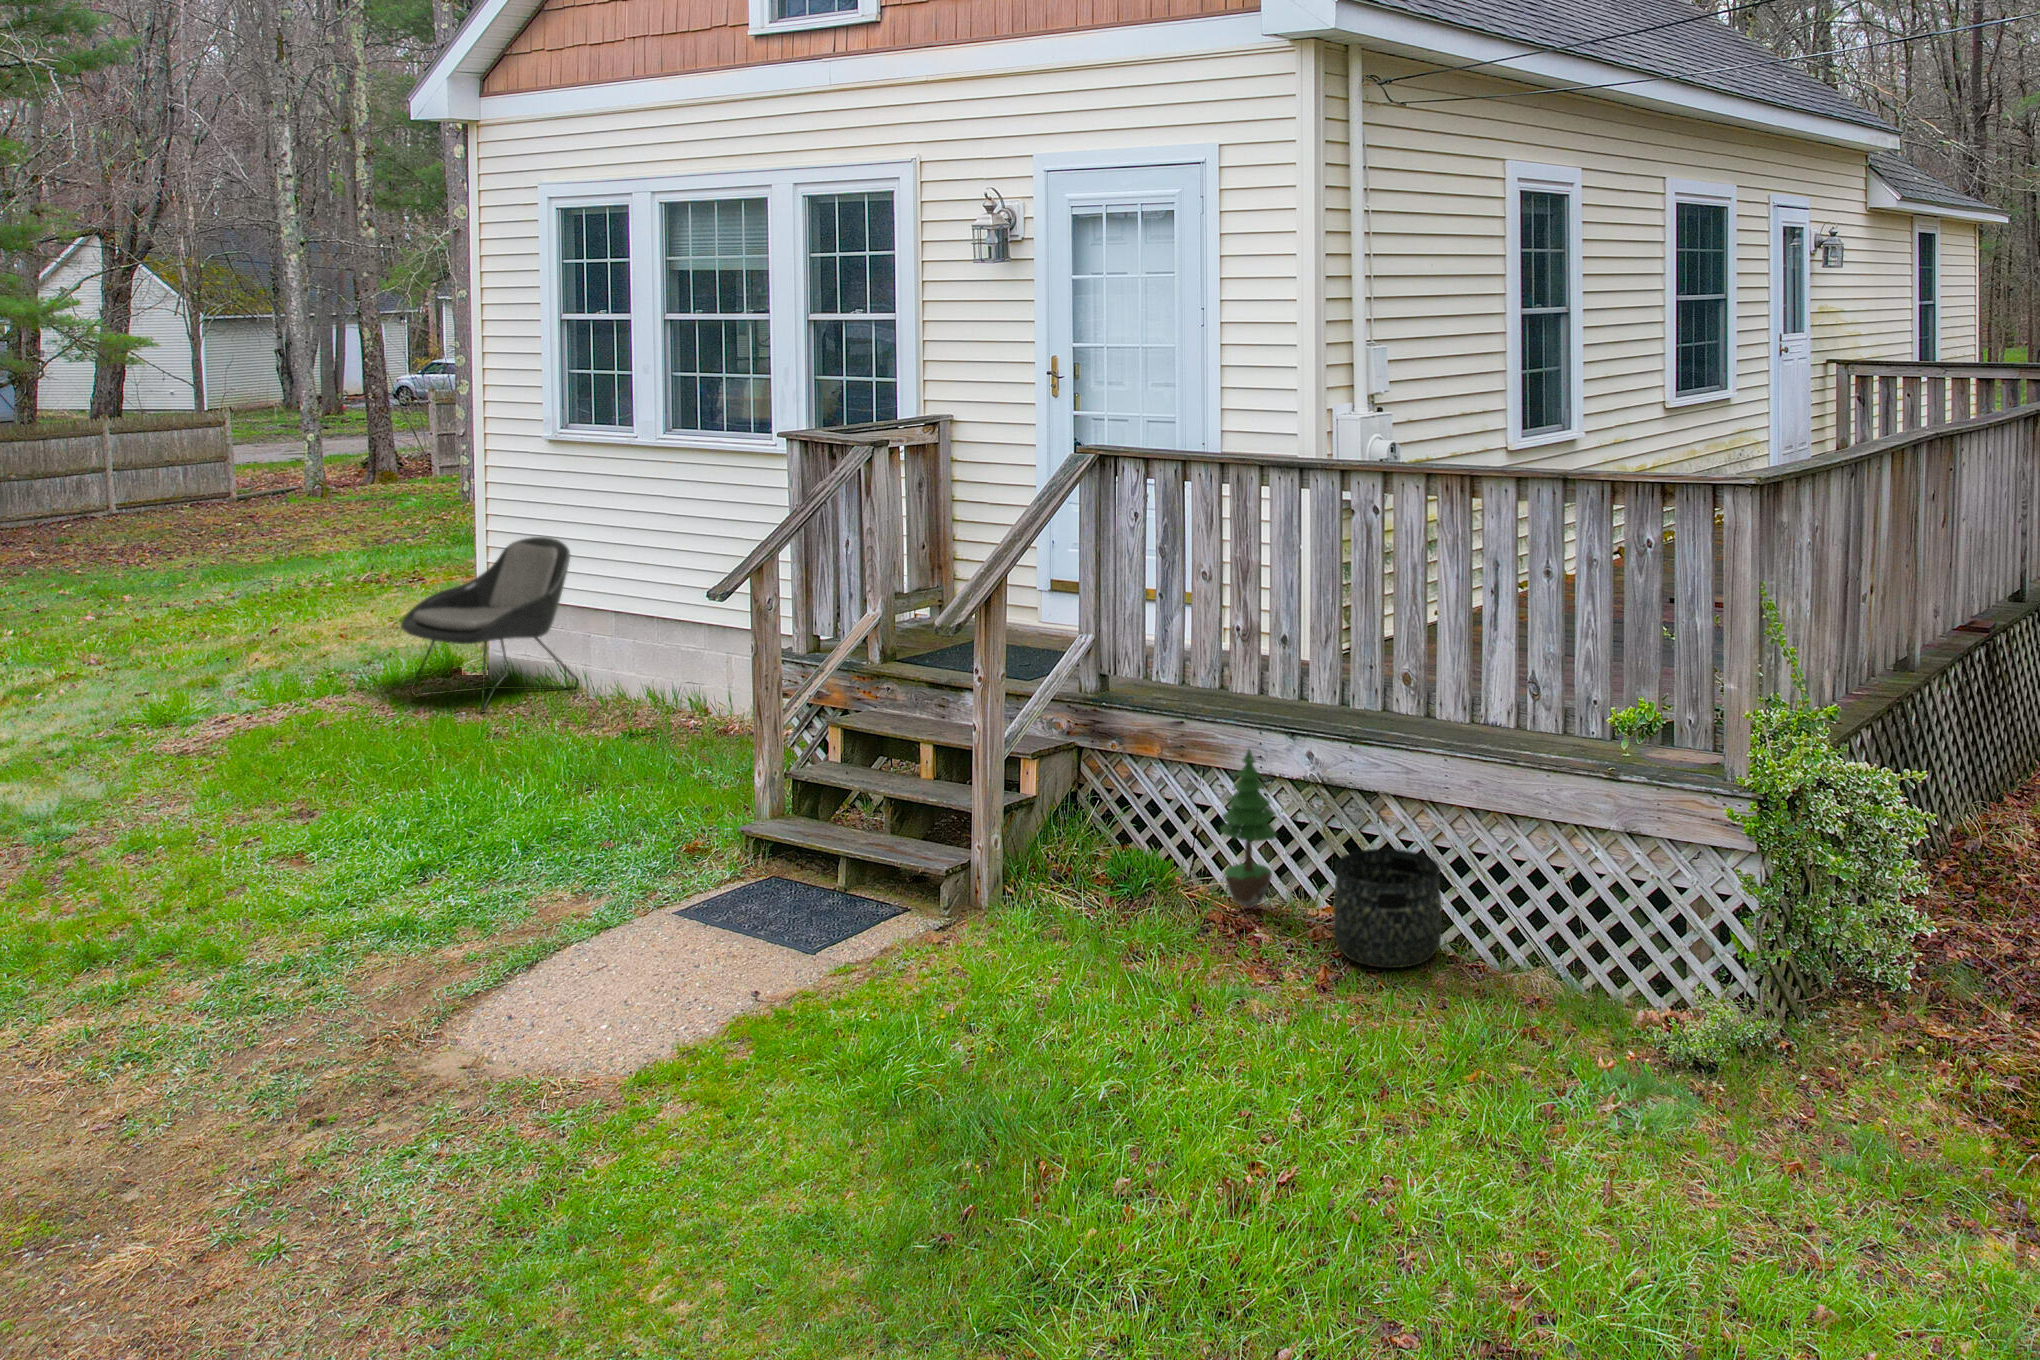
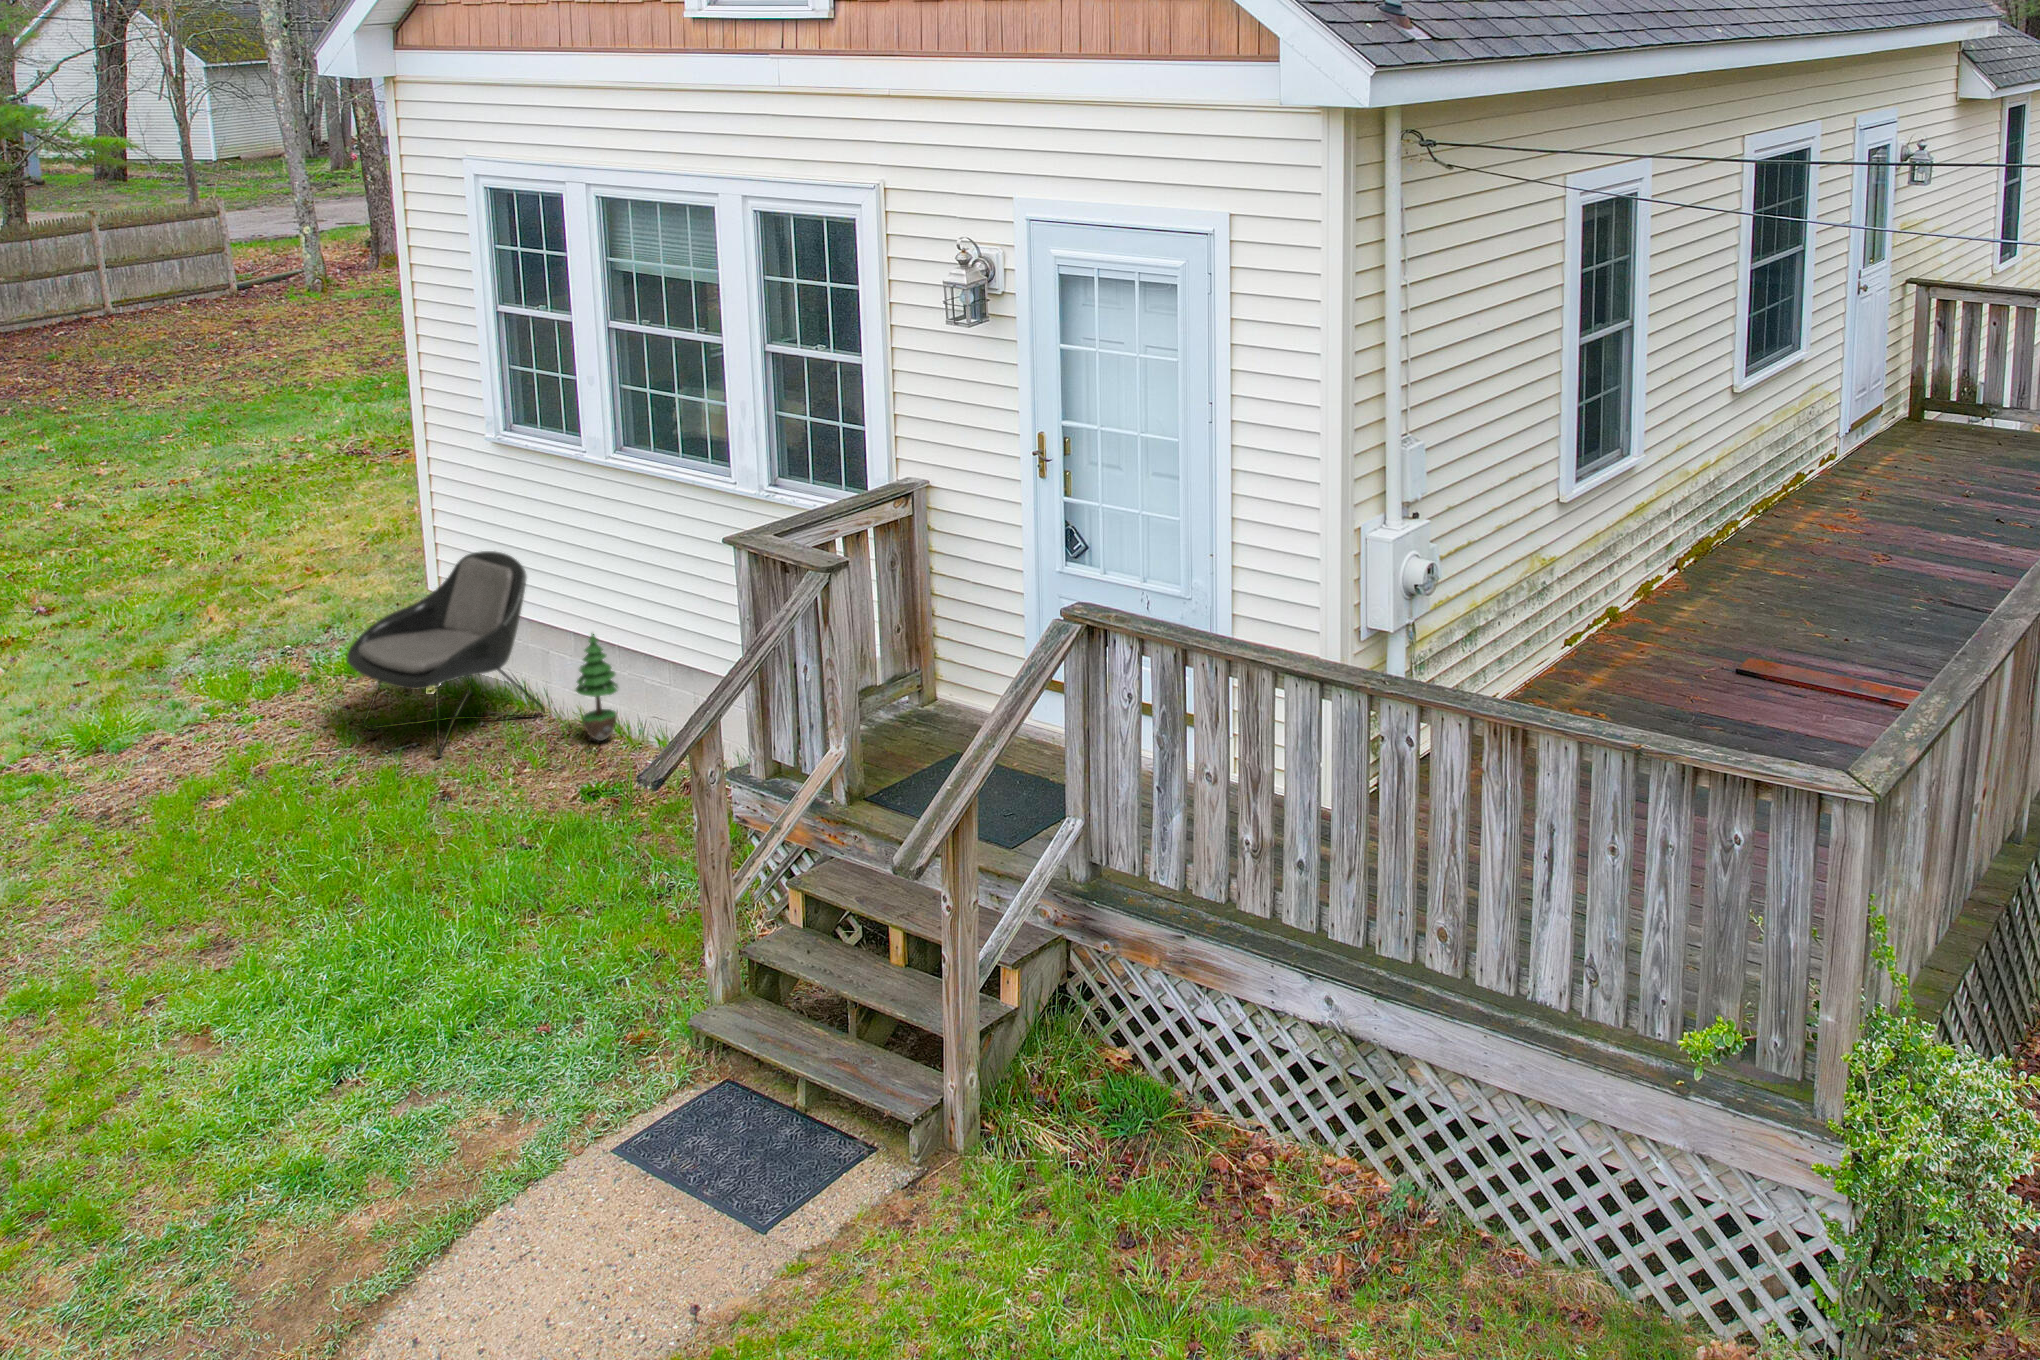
potted tree: present [1220,750,1277,909] -> present [576,633,618,741]
basket: present [1333,849,1442,968] -> none [1352,1115,1475,1276]

